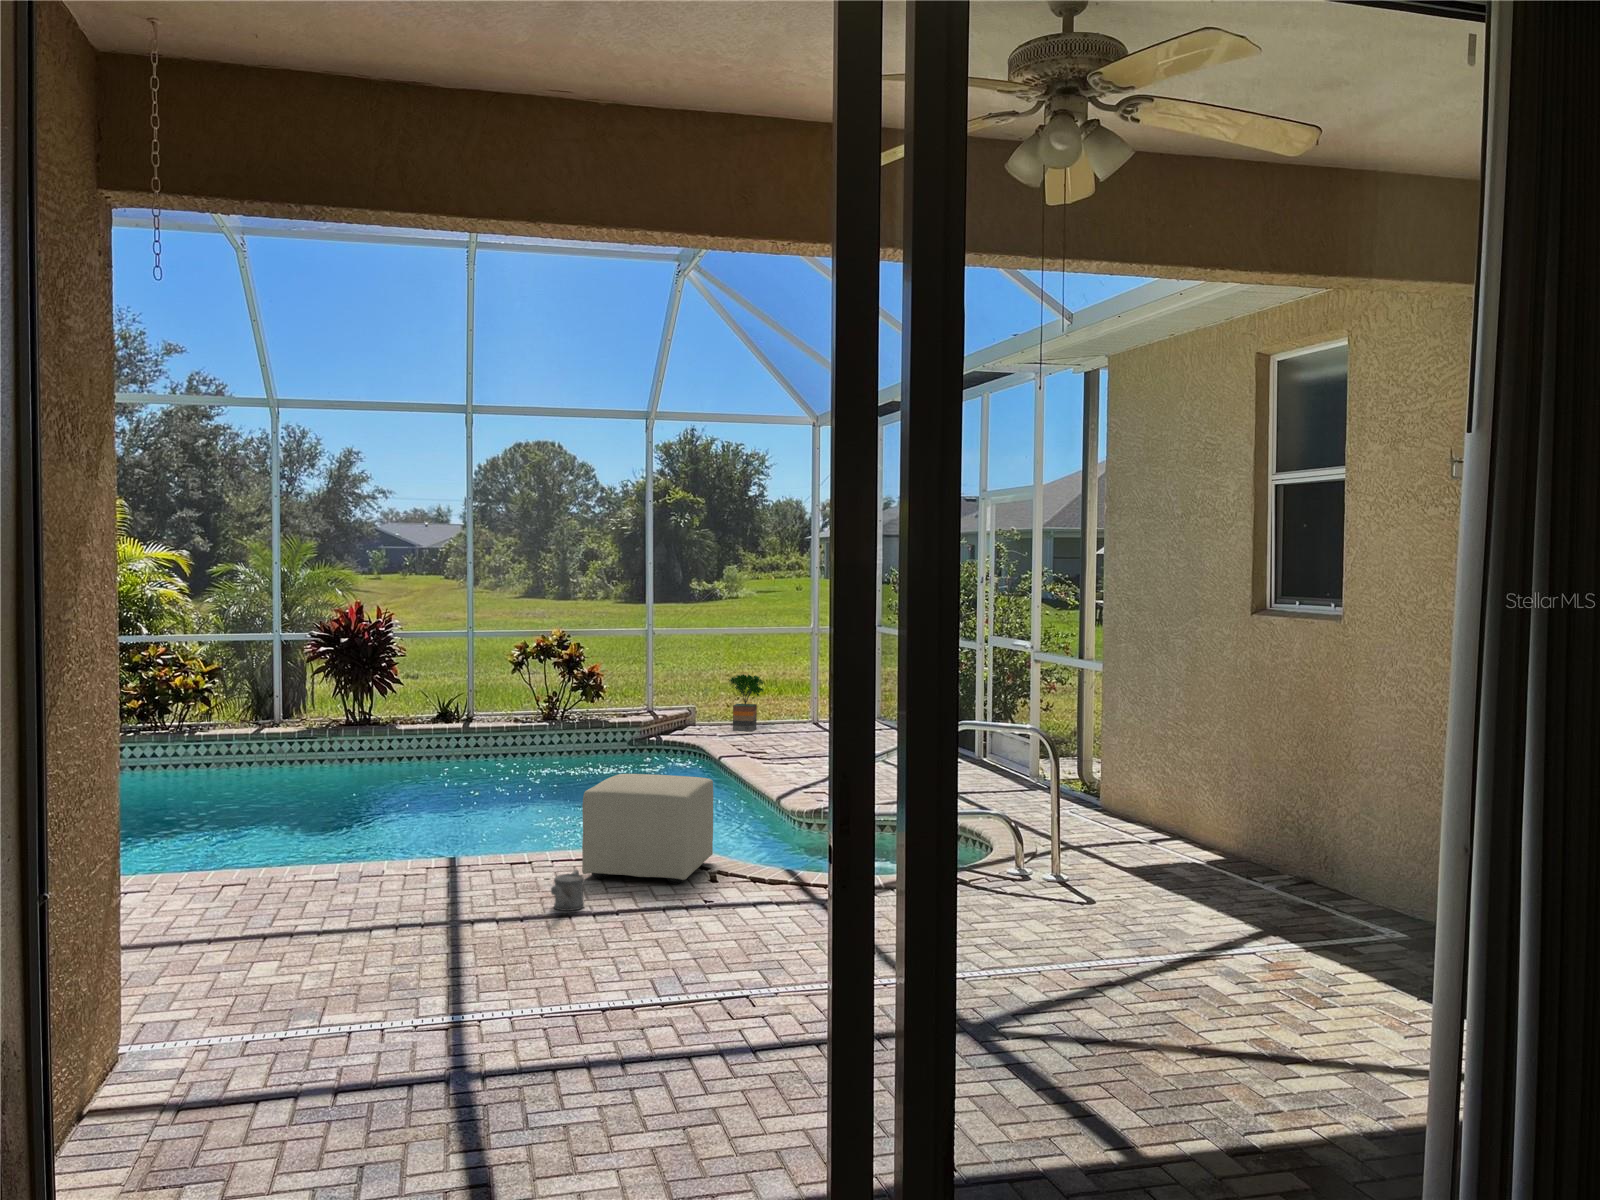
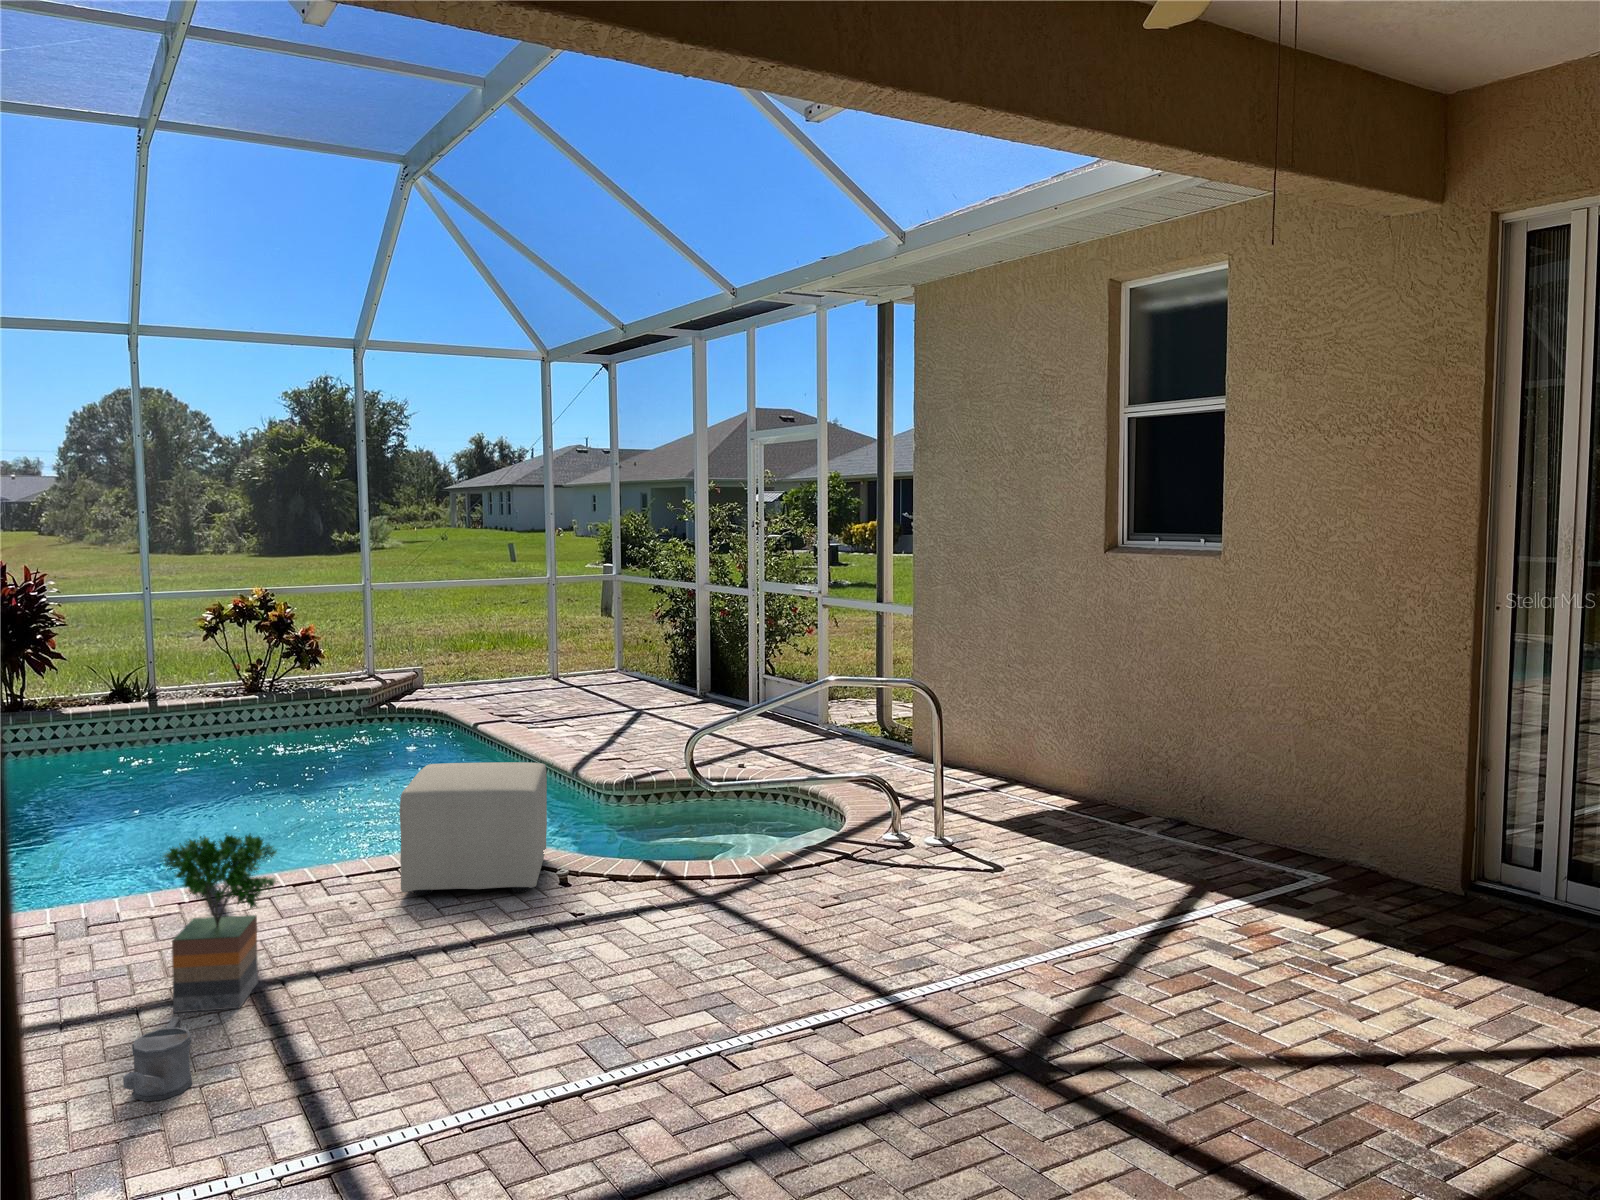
potted tree: present [729,674,764,731] -> present [163,835,278,1013]
watering can: present [551,870,585,911] -> present [123,1017,192,1101]

